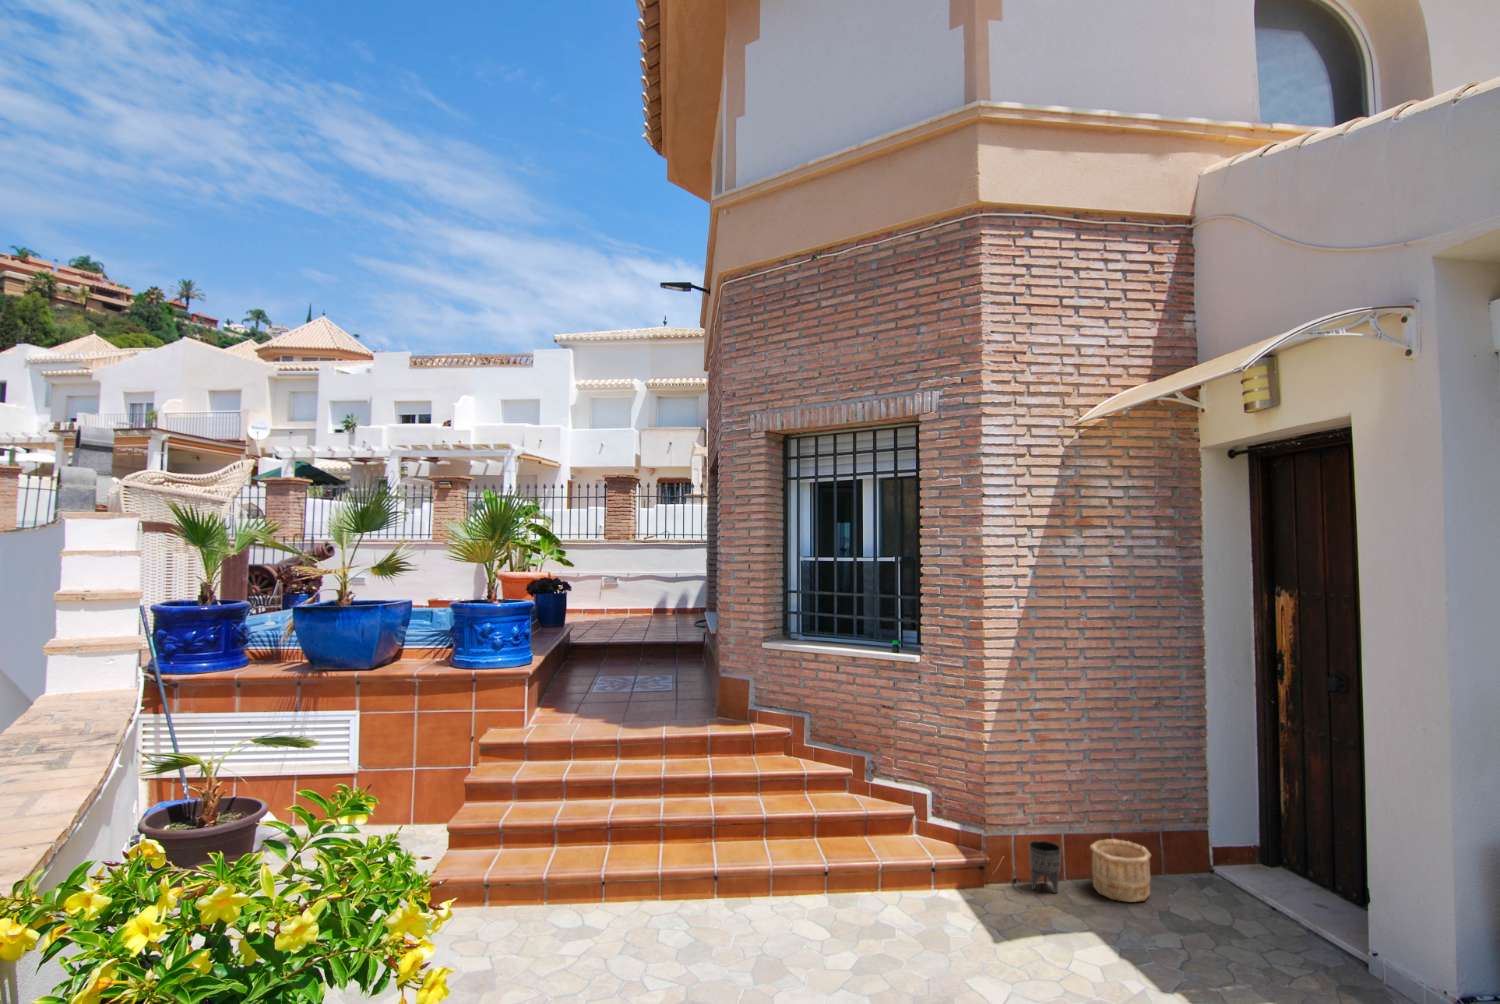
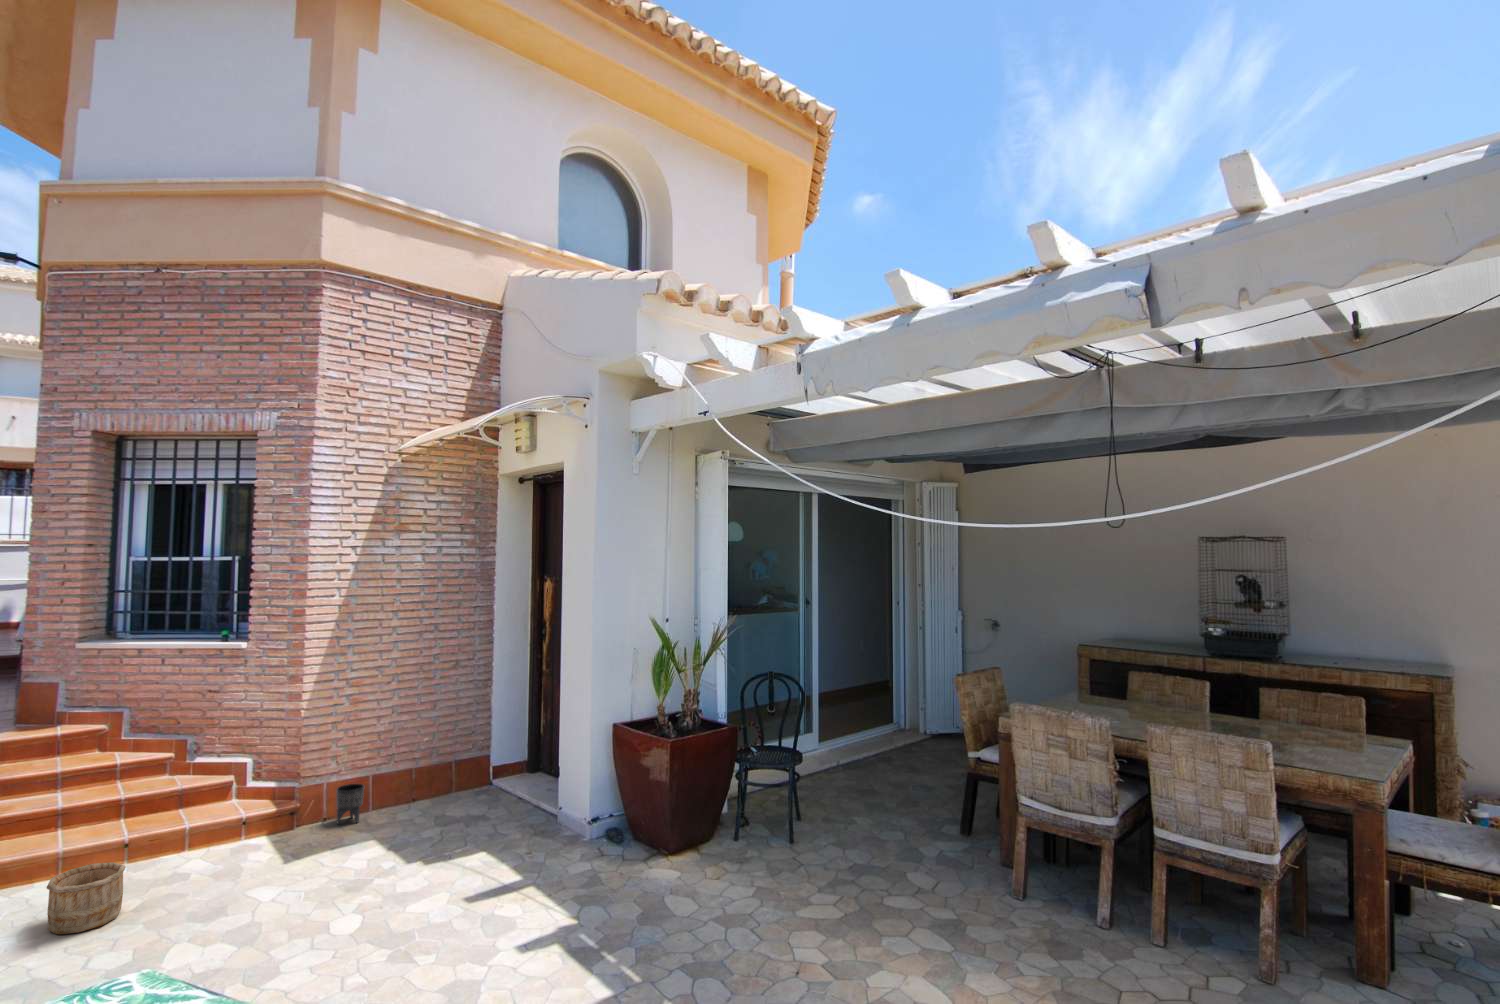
wooden bucket: present [1090,839,1151,902] -> present [47,862,126,934]

